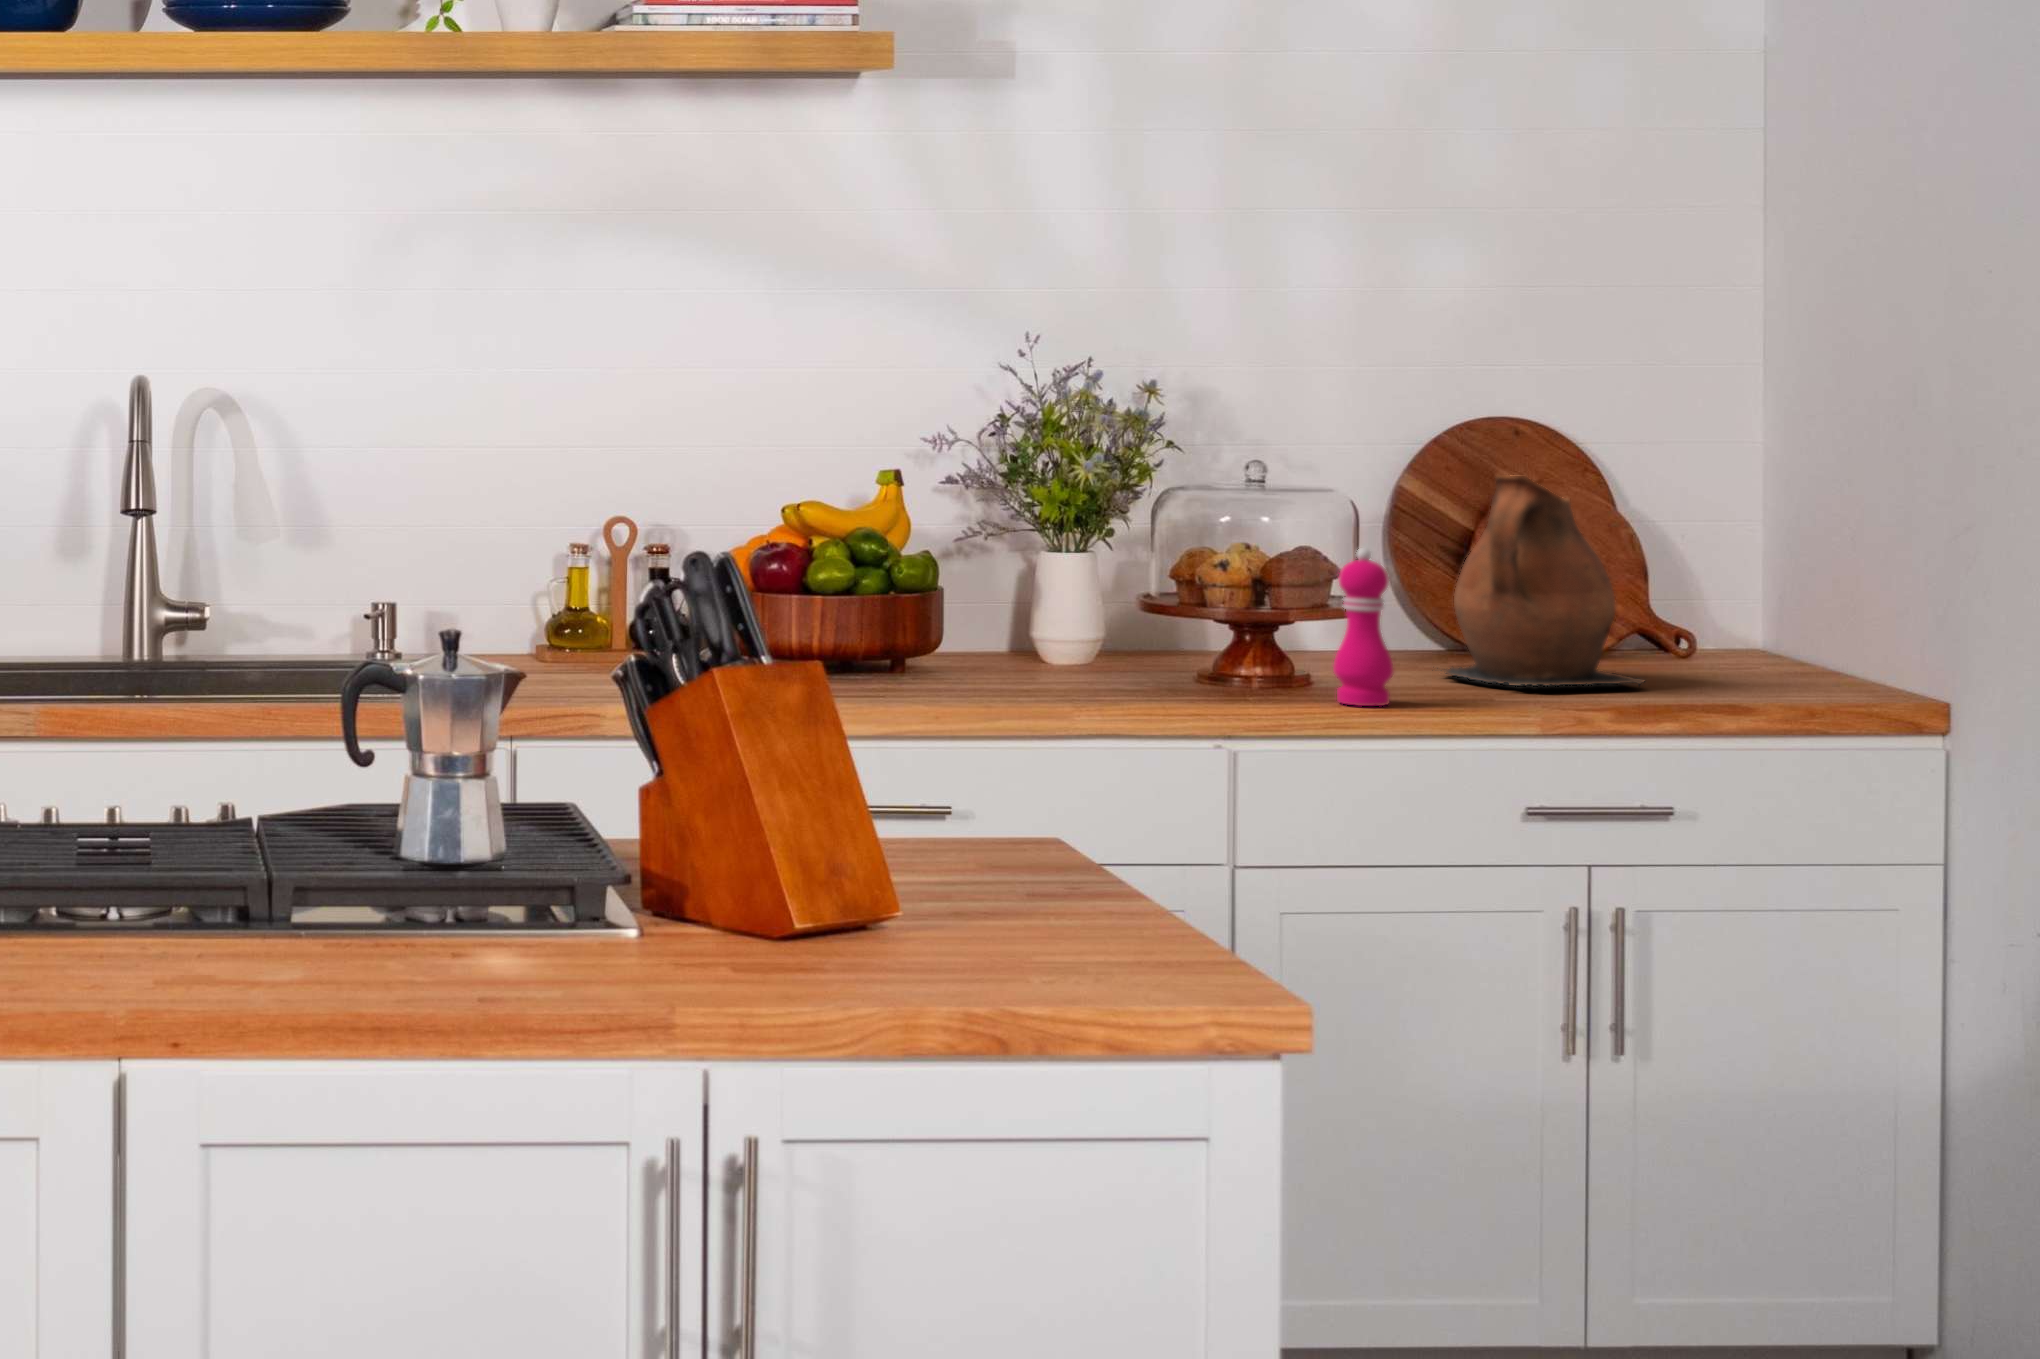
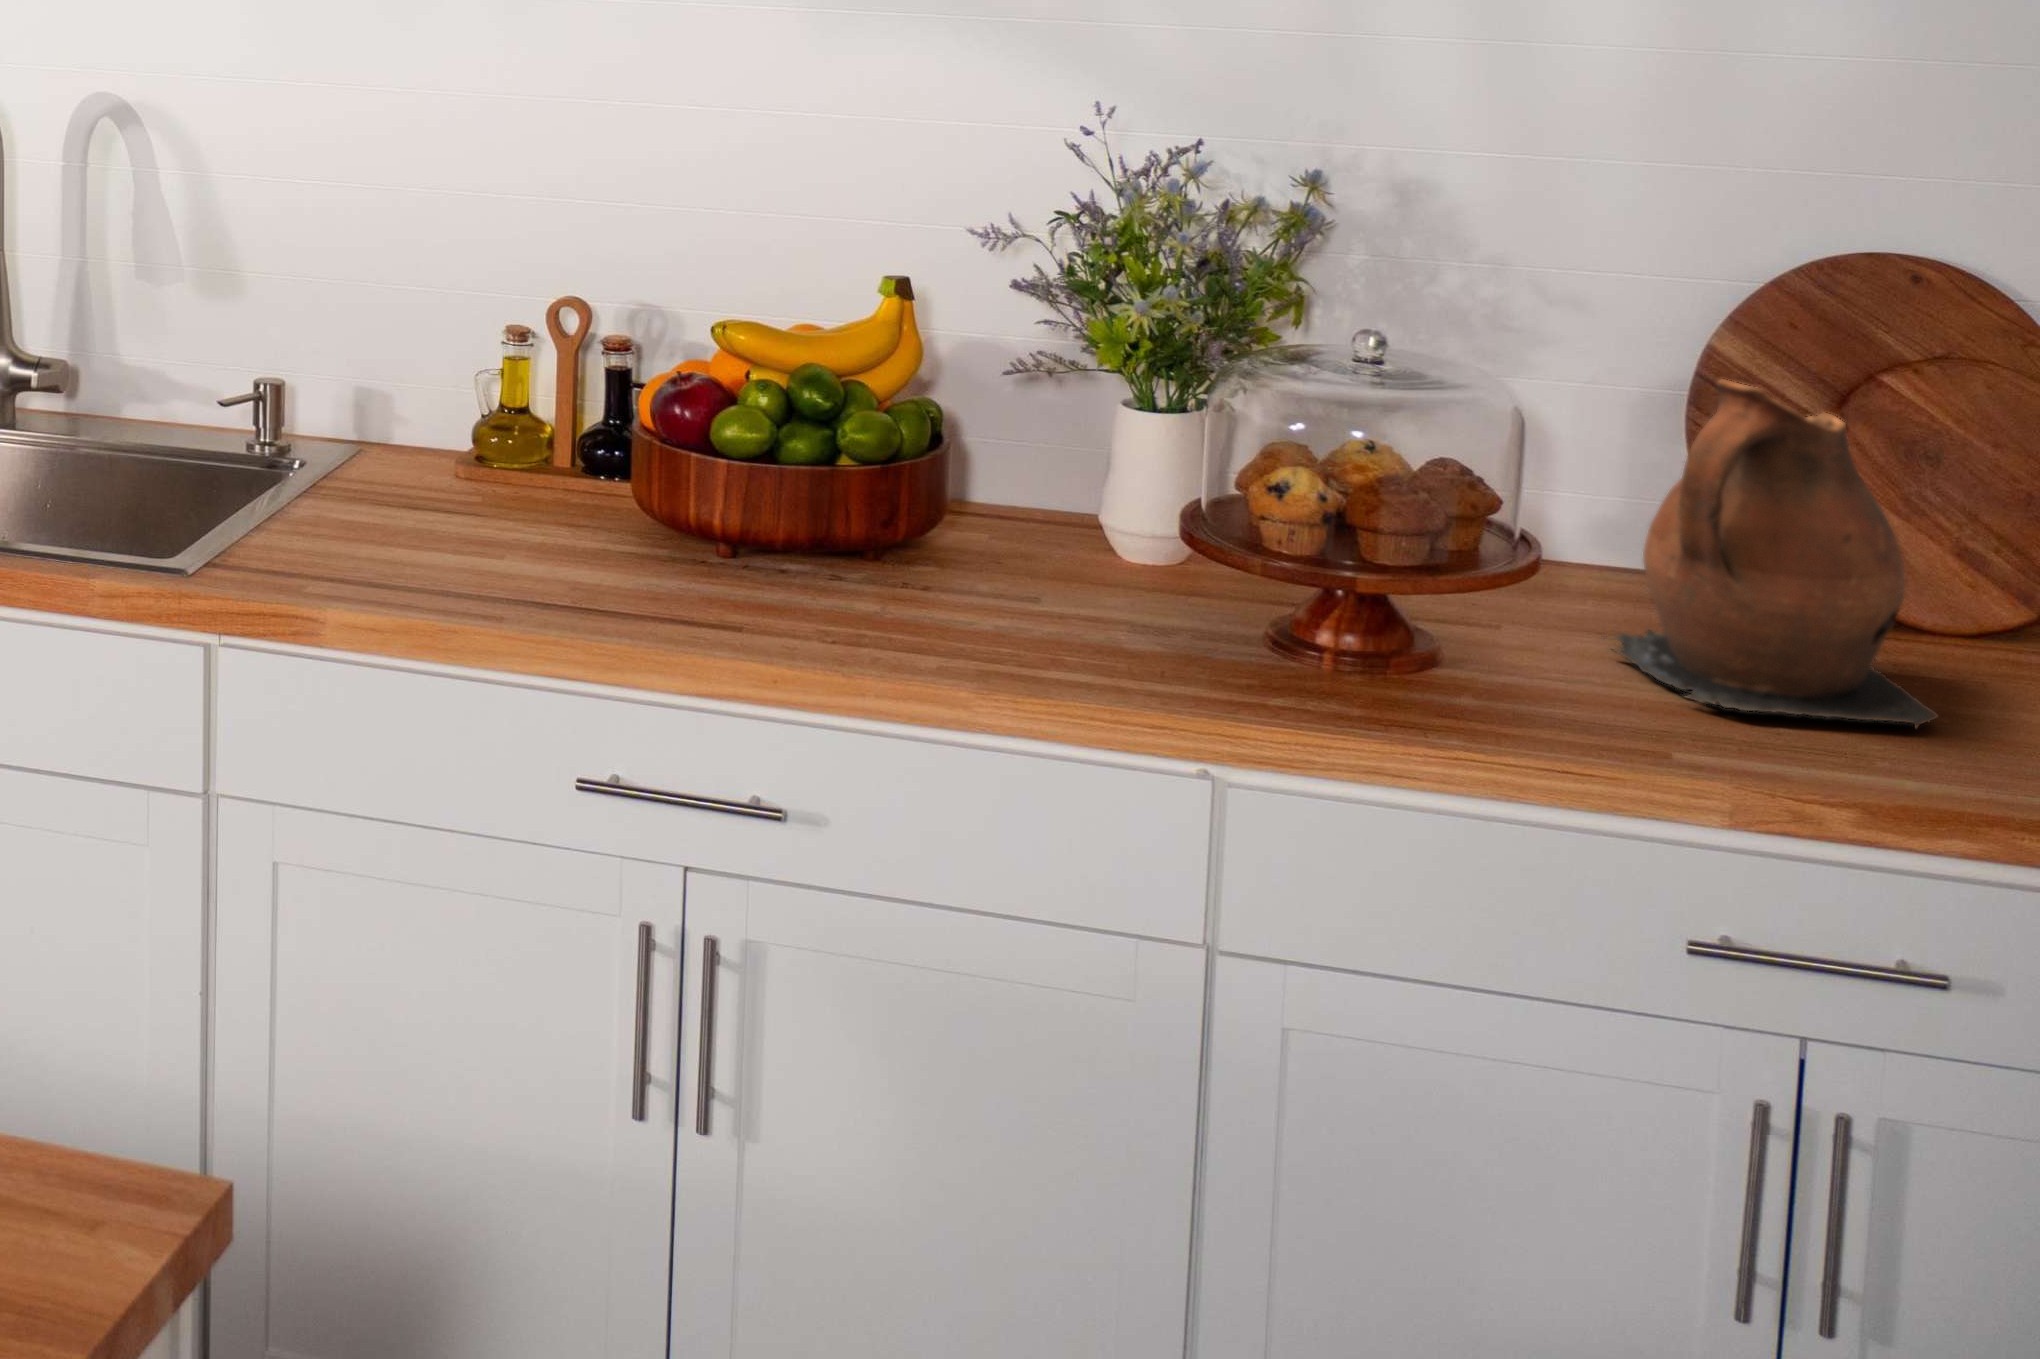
pepper mill: present [1333,548,1393,706] -> none [1367,487,1464,721]

